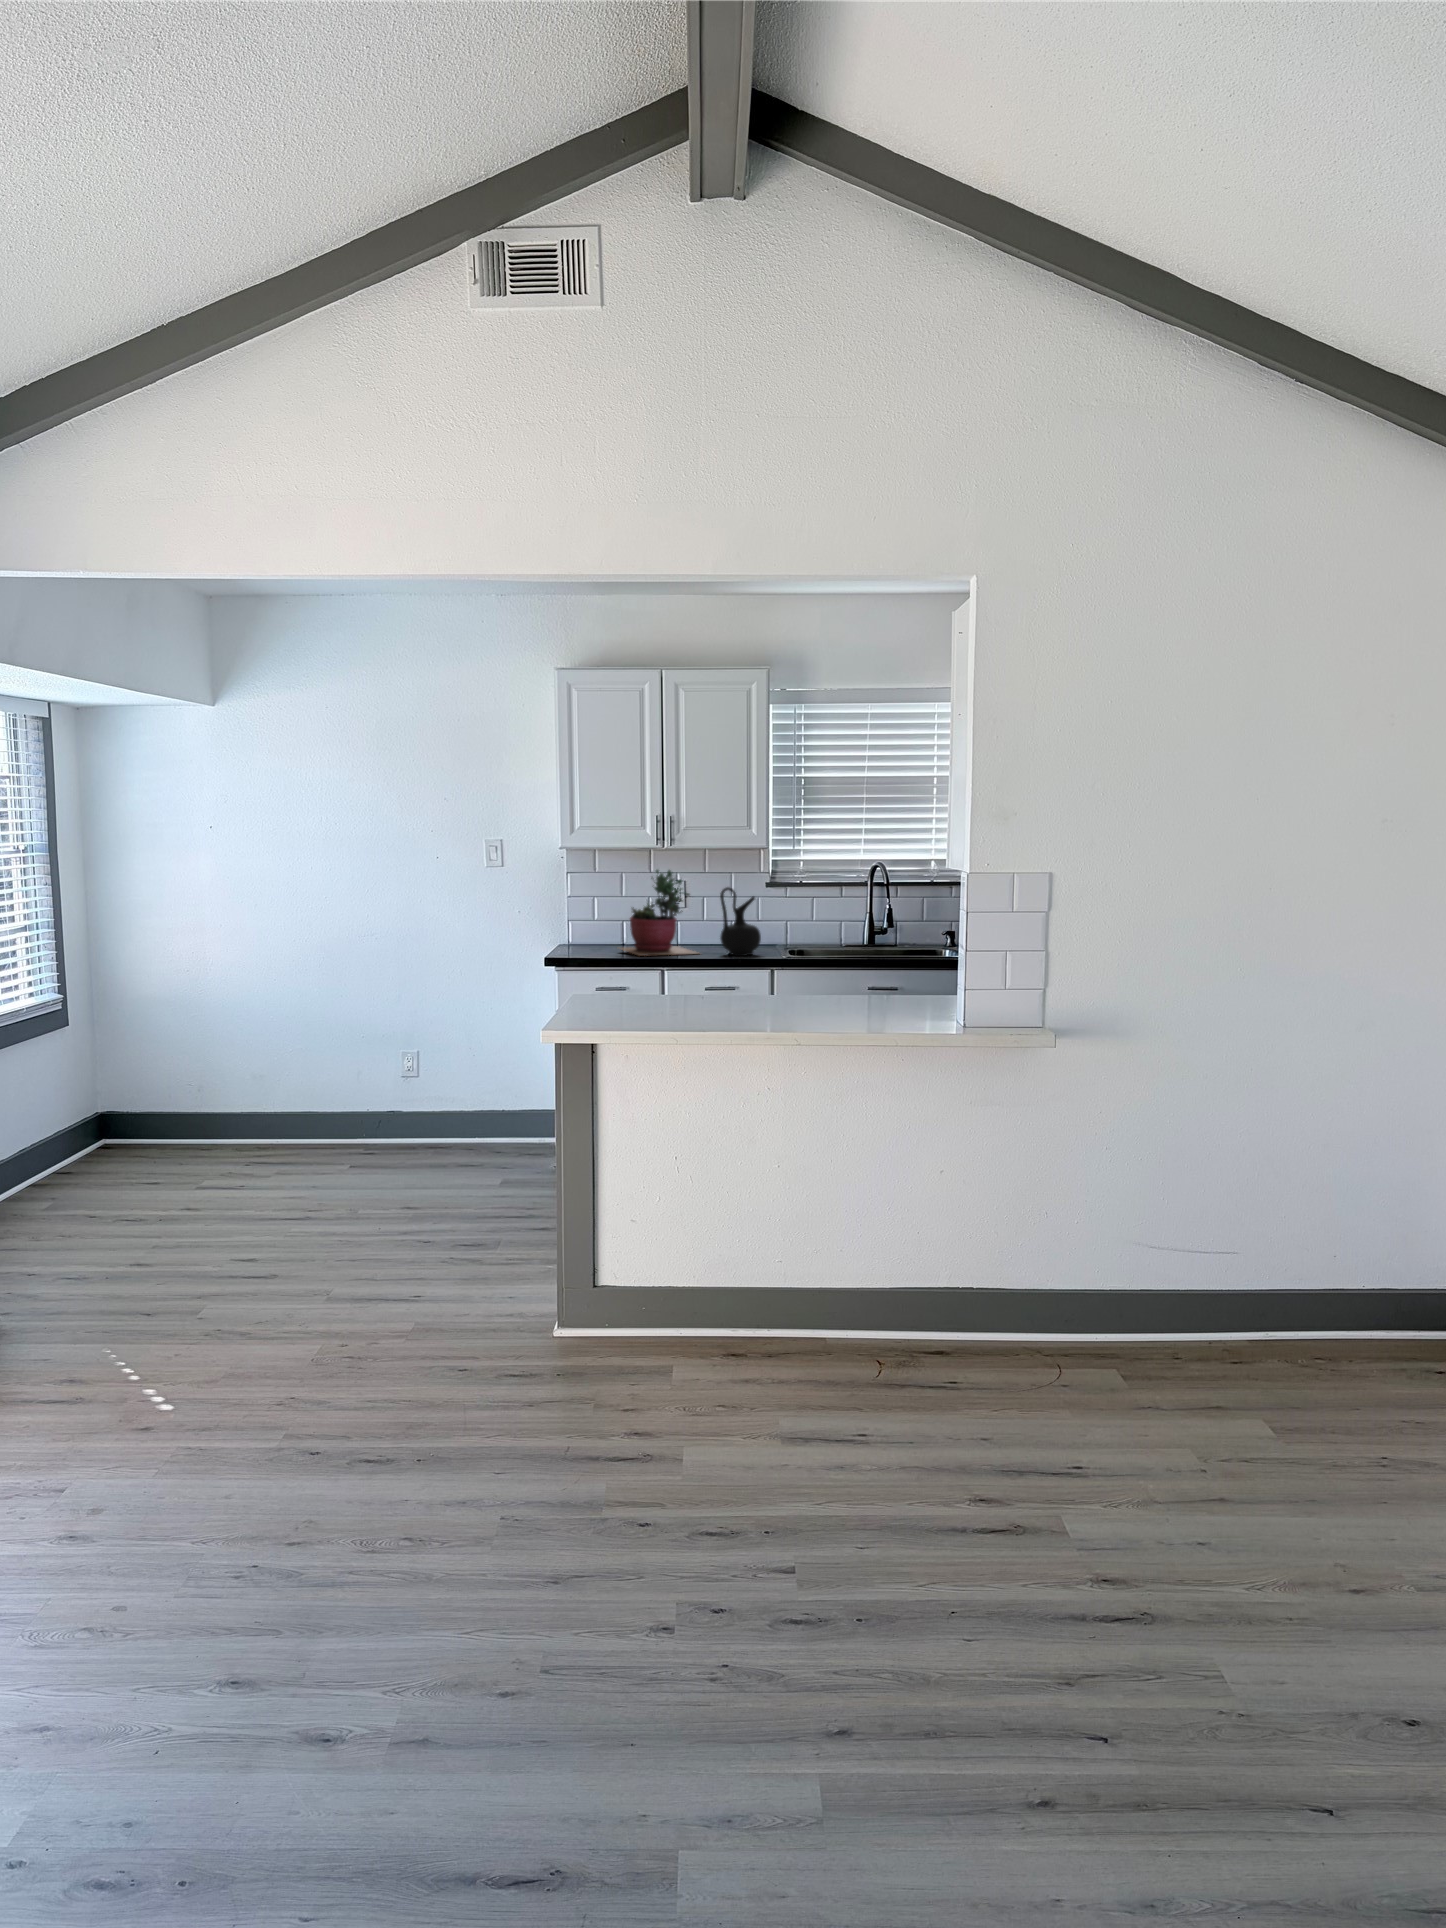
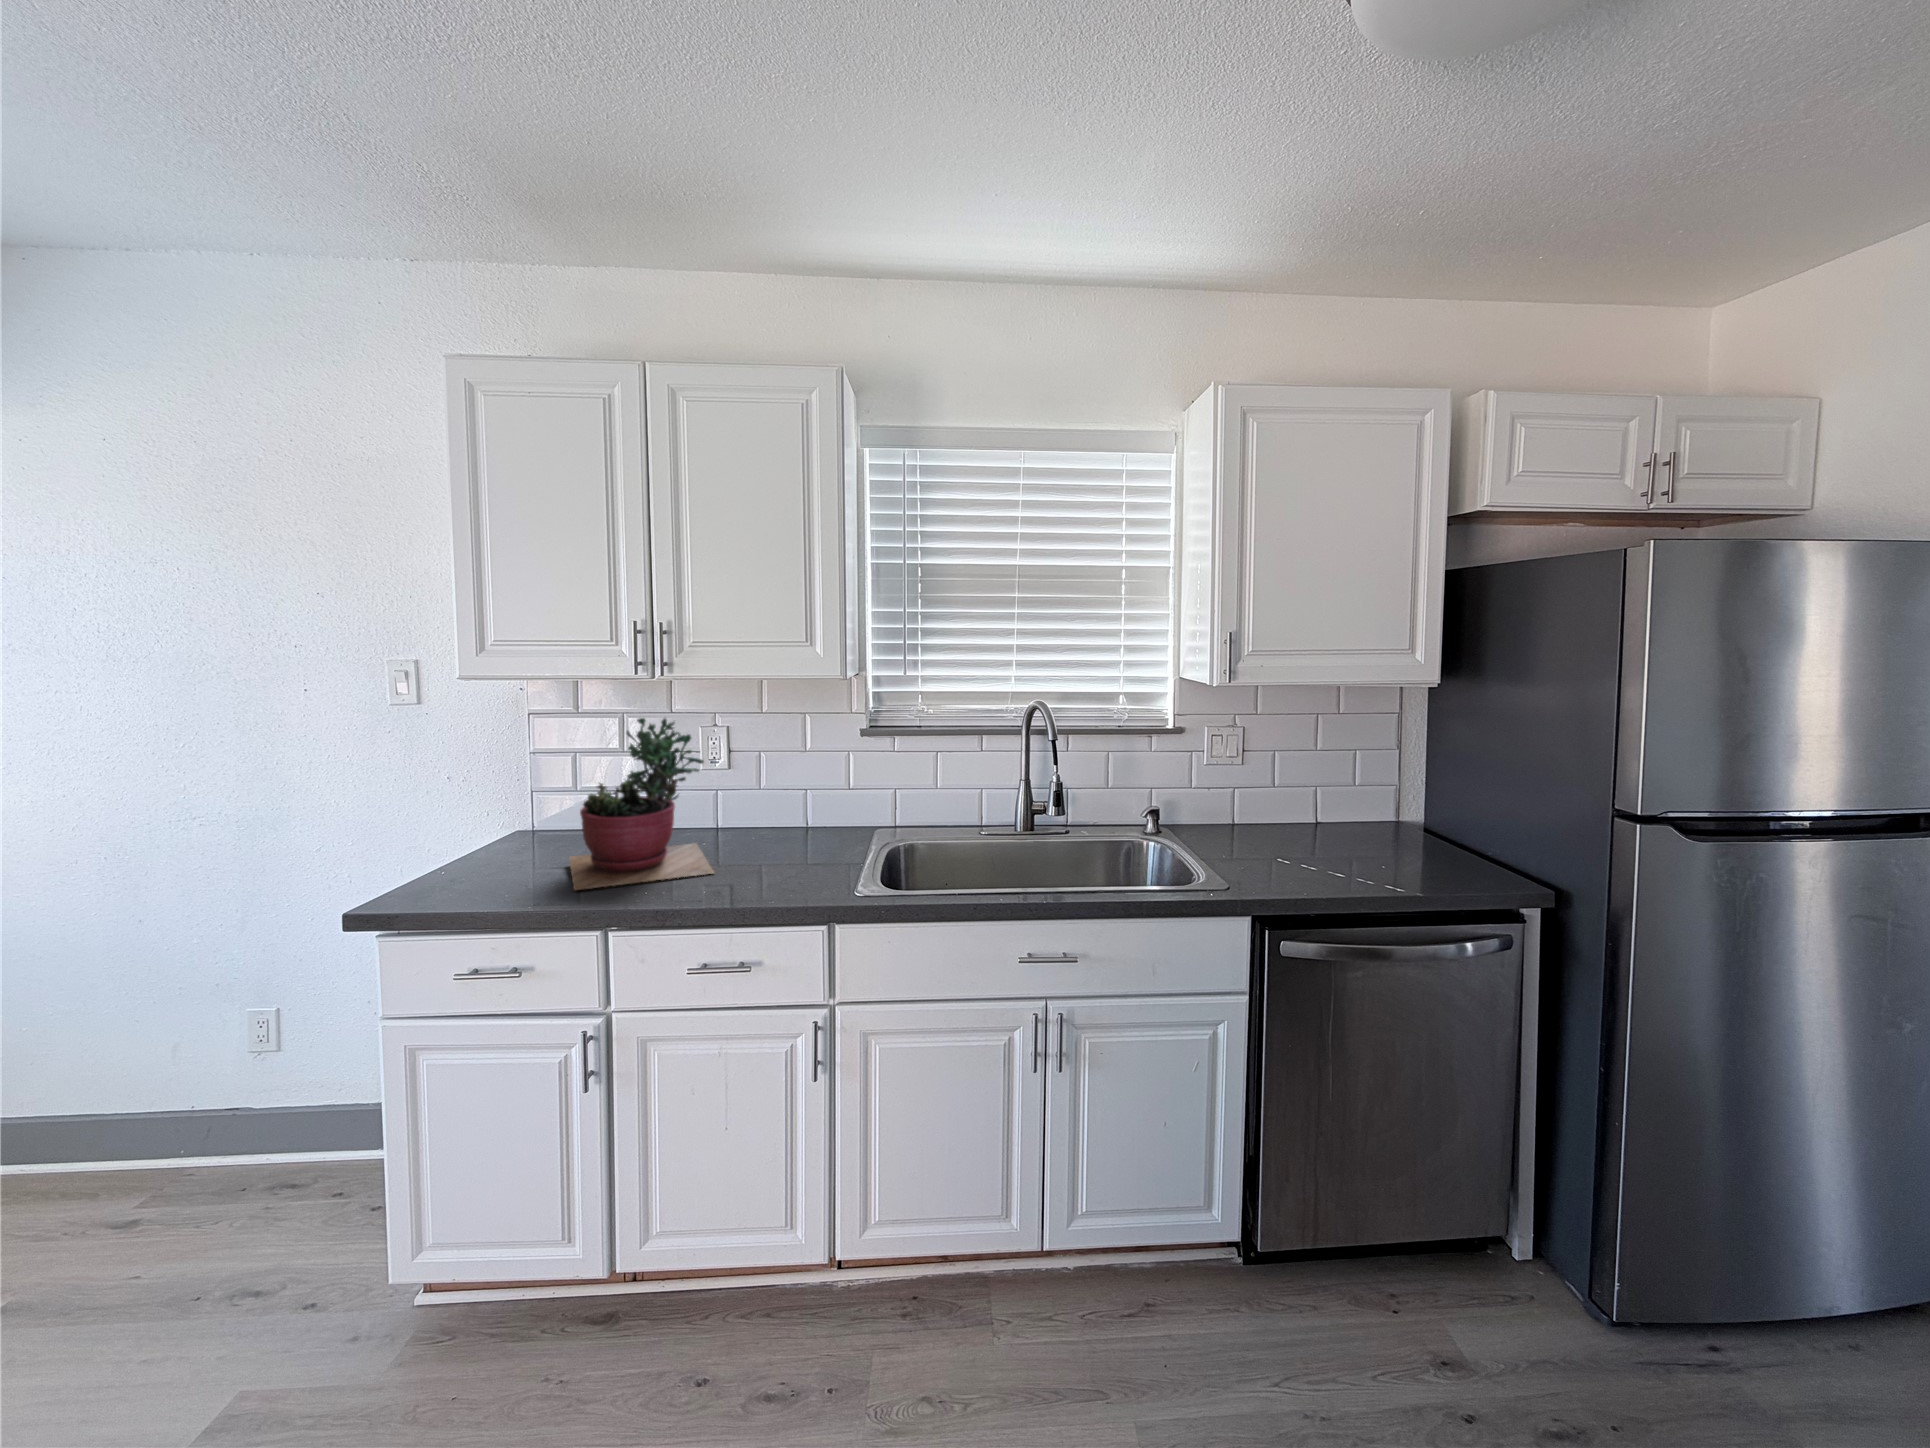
ceramic jug: present [720,887,761,956] -> none [741,755,821,882]

